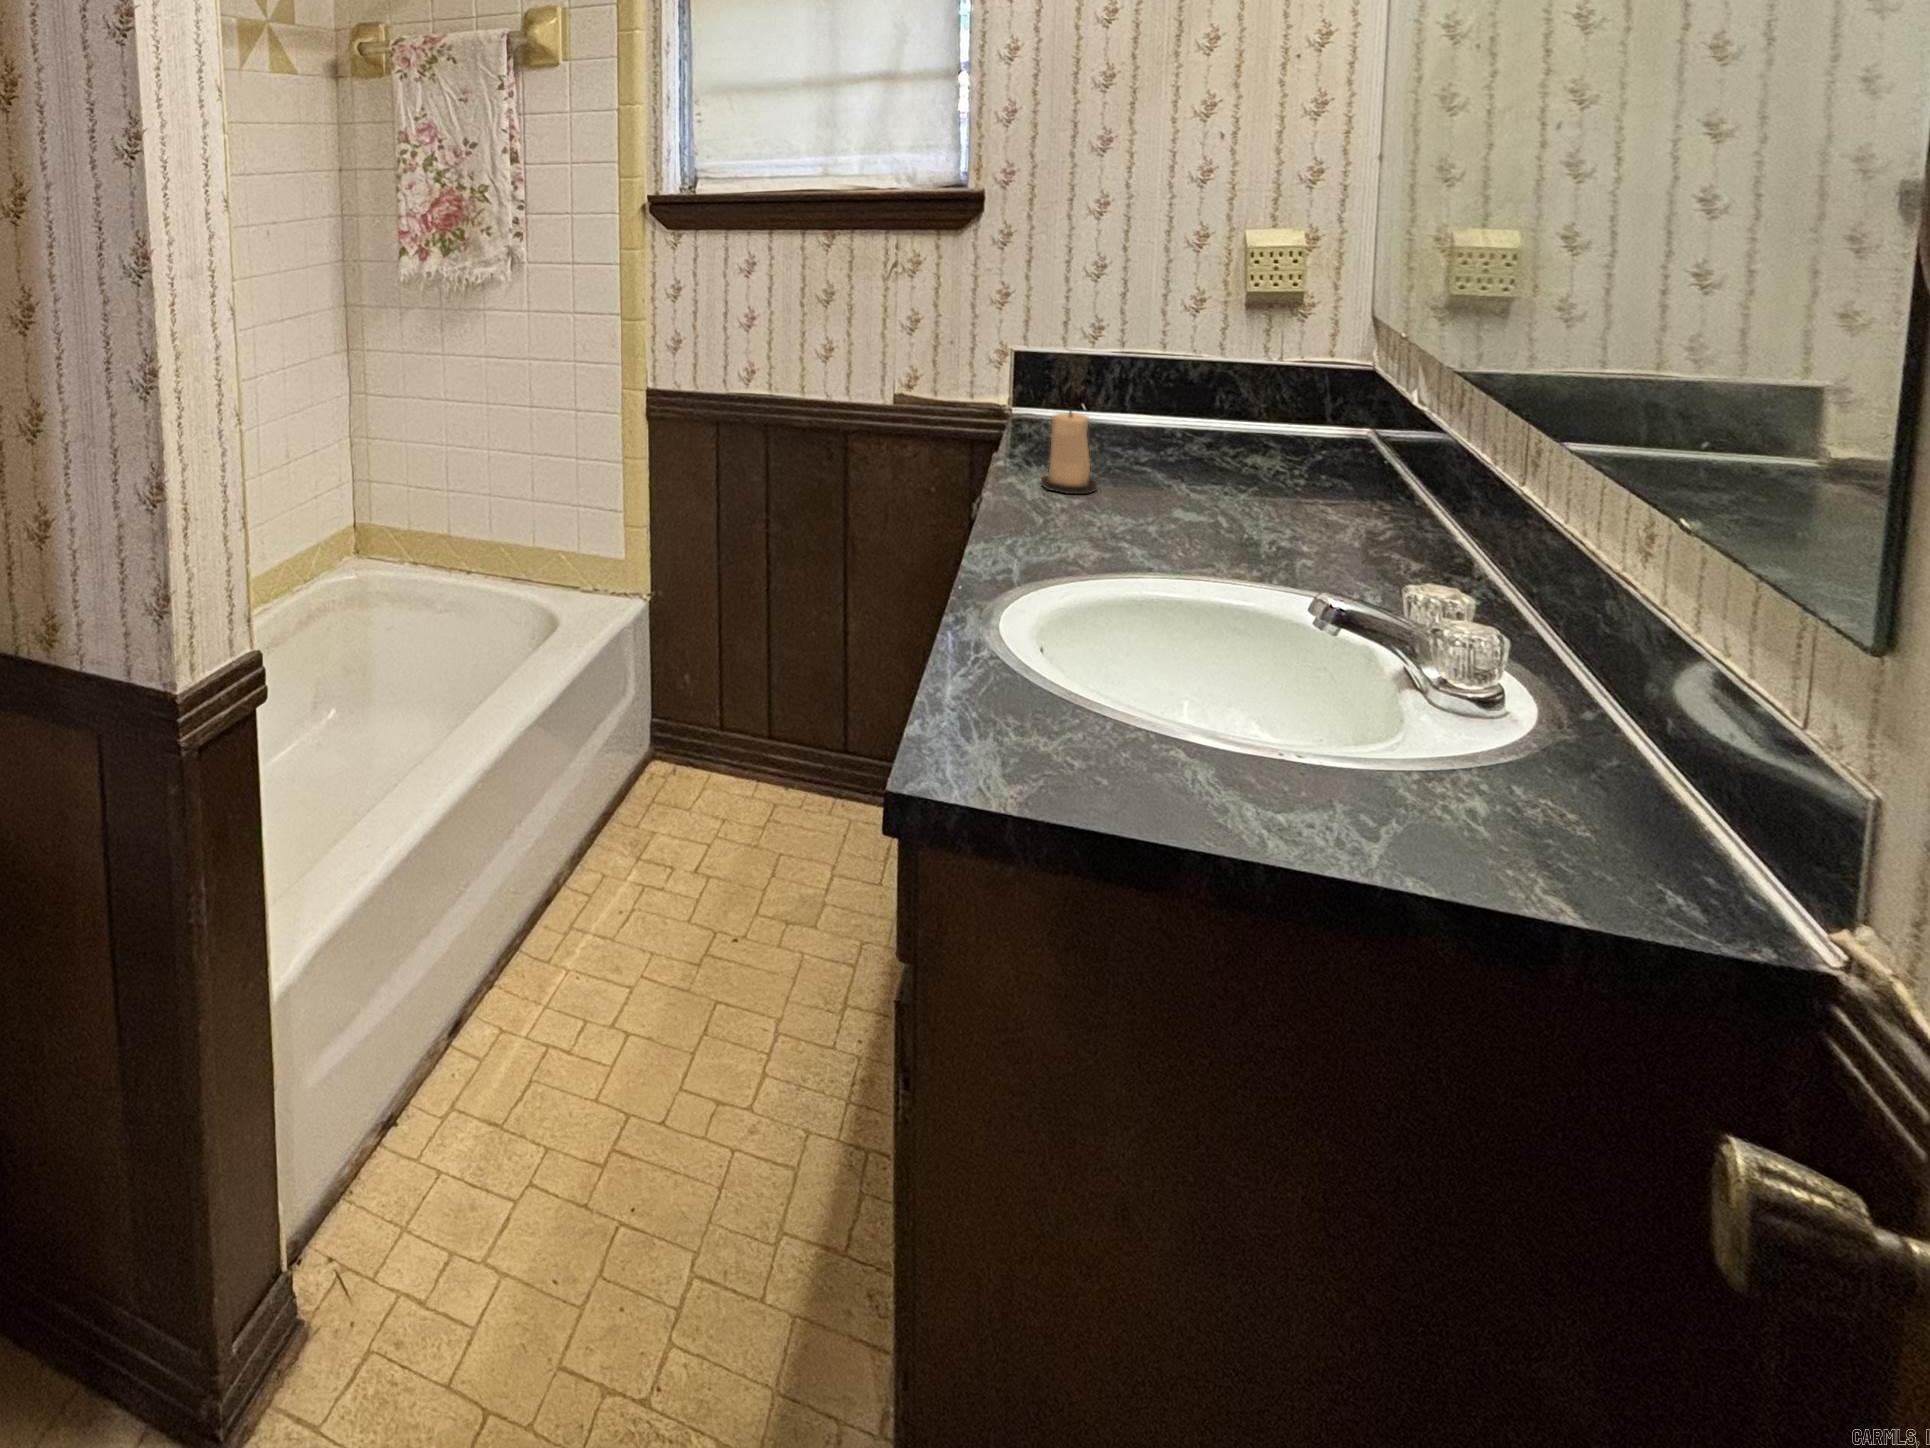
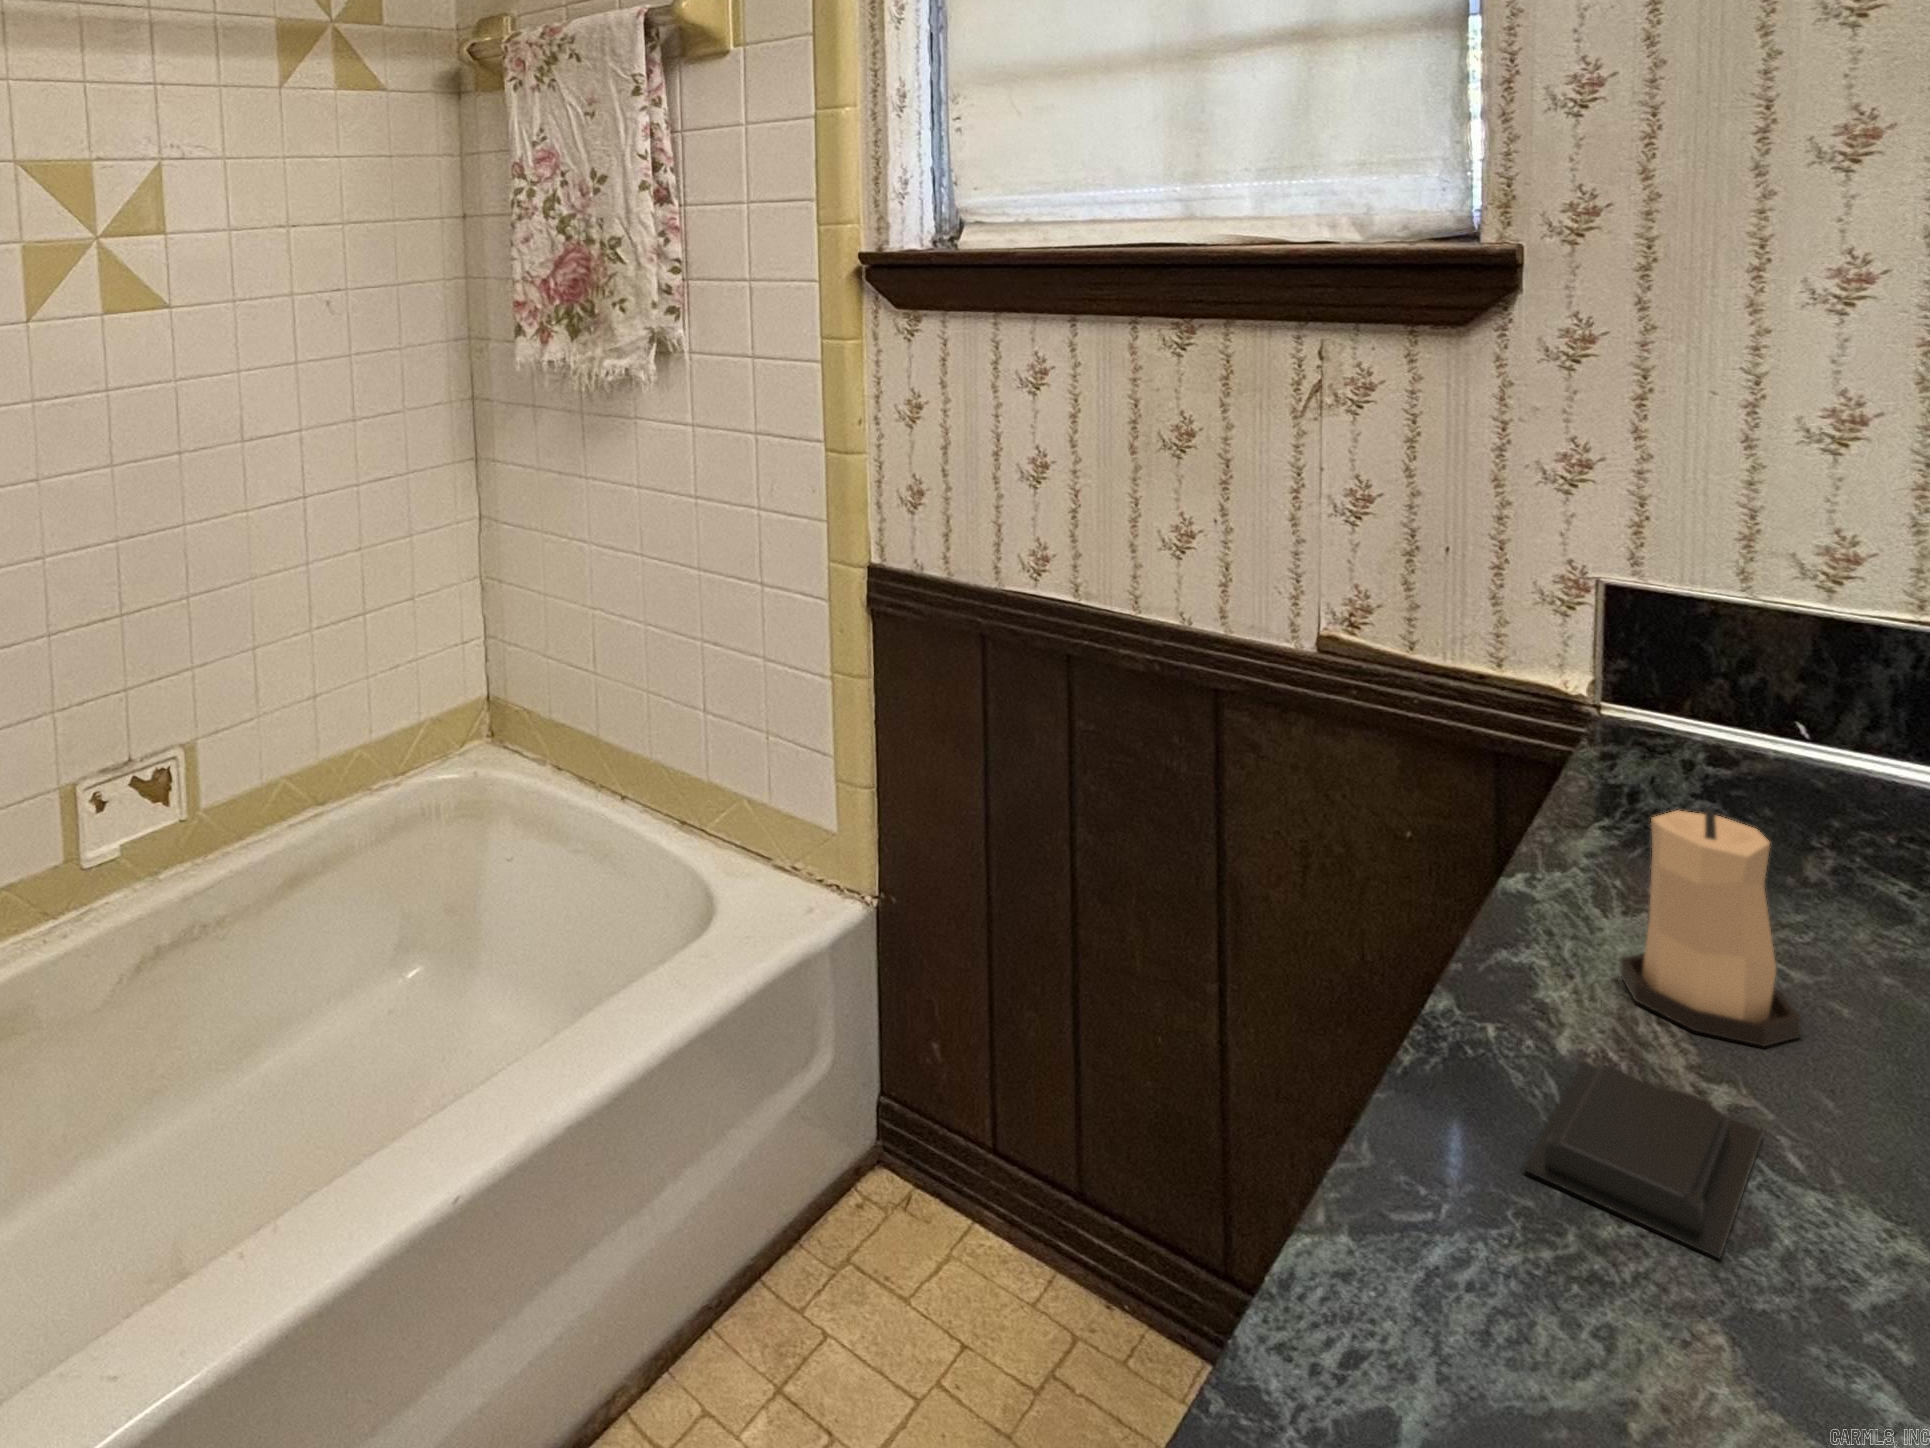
soap bar: none [1027,499,1091,535] -> present [1523,1062,1763,1258]

